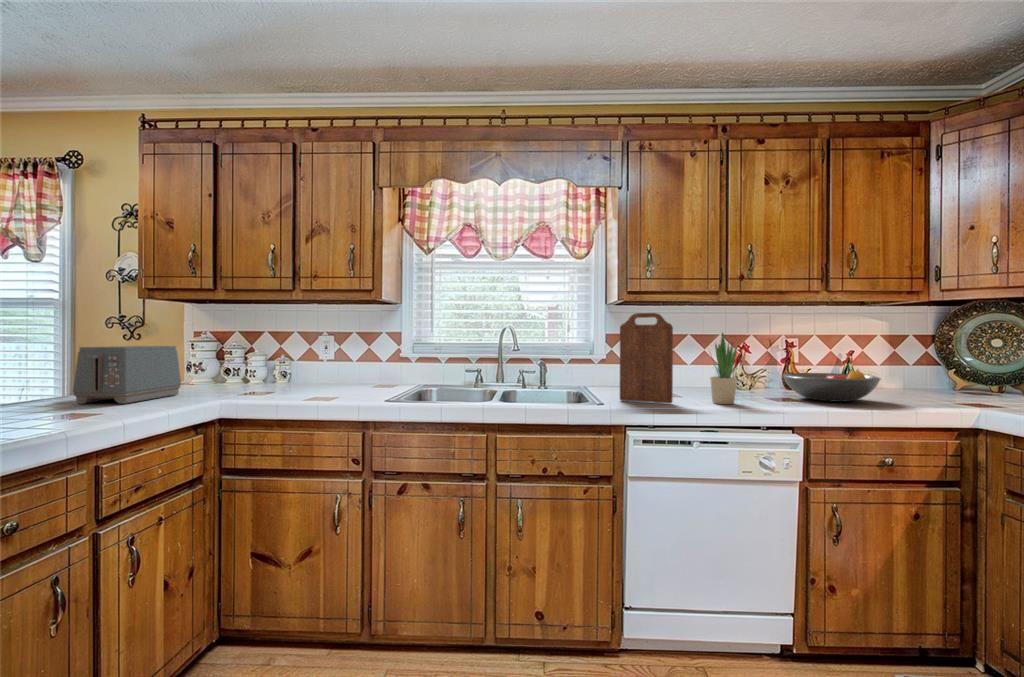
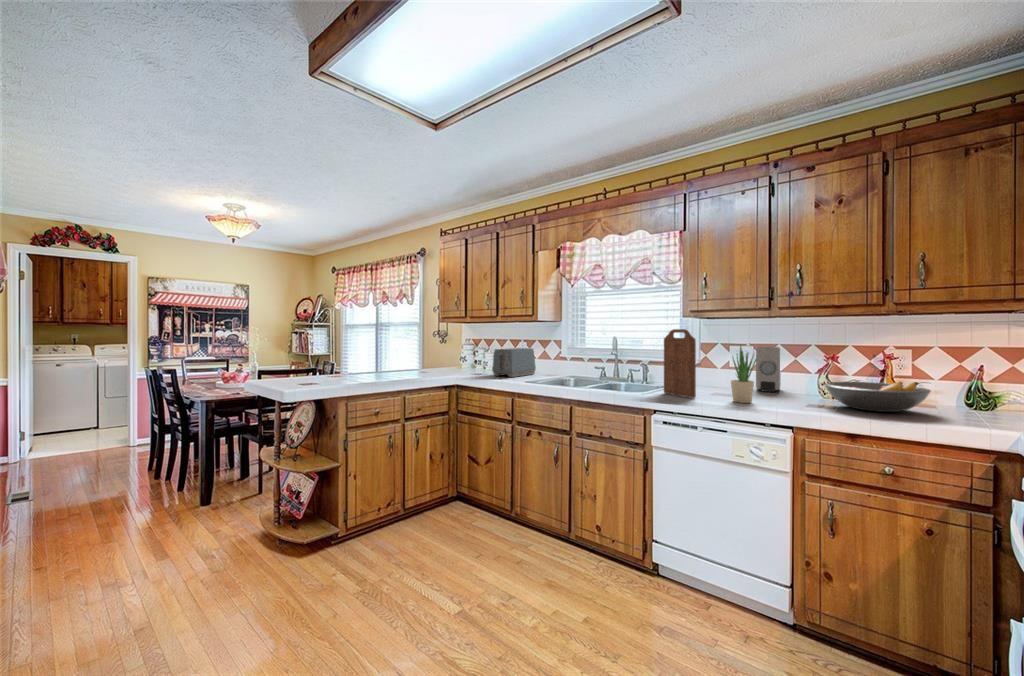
soap dispenser: none [669,338,707,391] -> present [756,347,781,392]
toaster: present [73,346,181,404] -> present [493,348,536,377]

